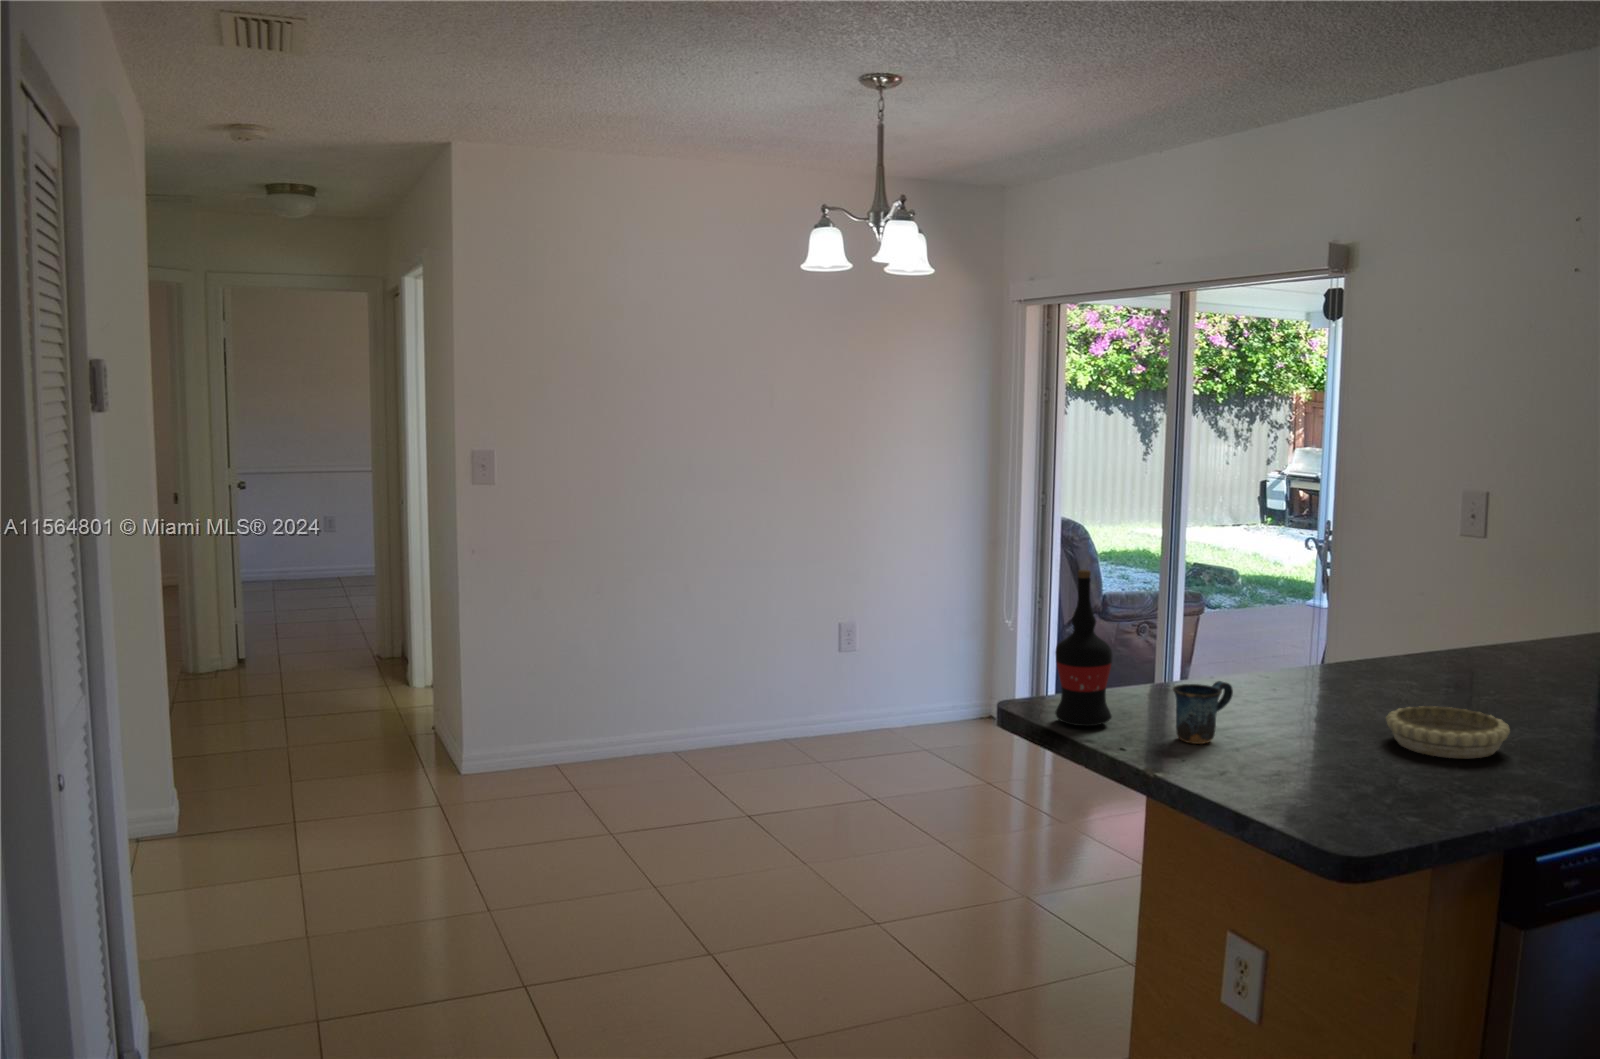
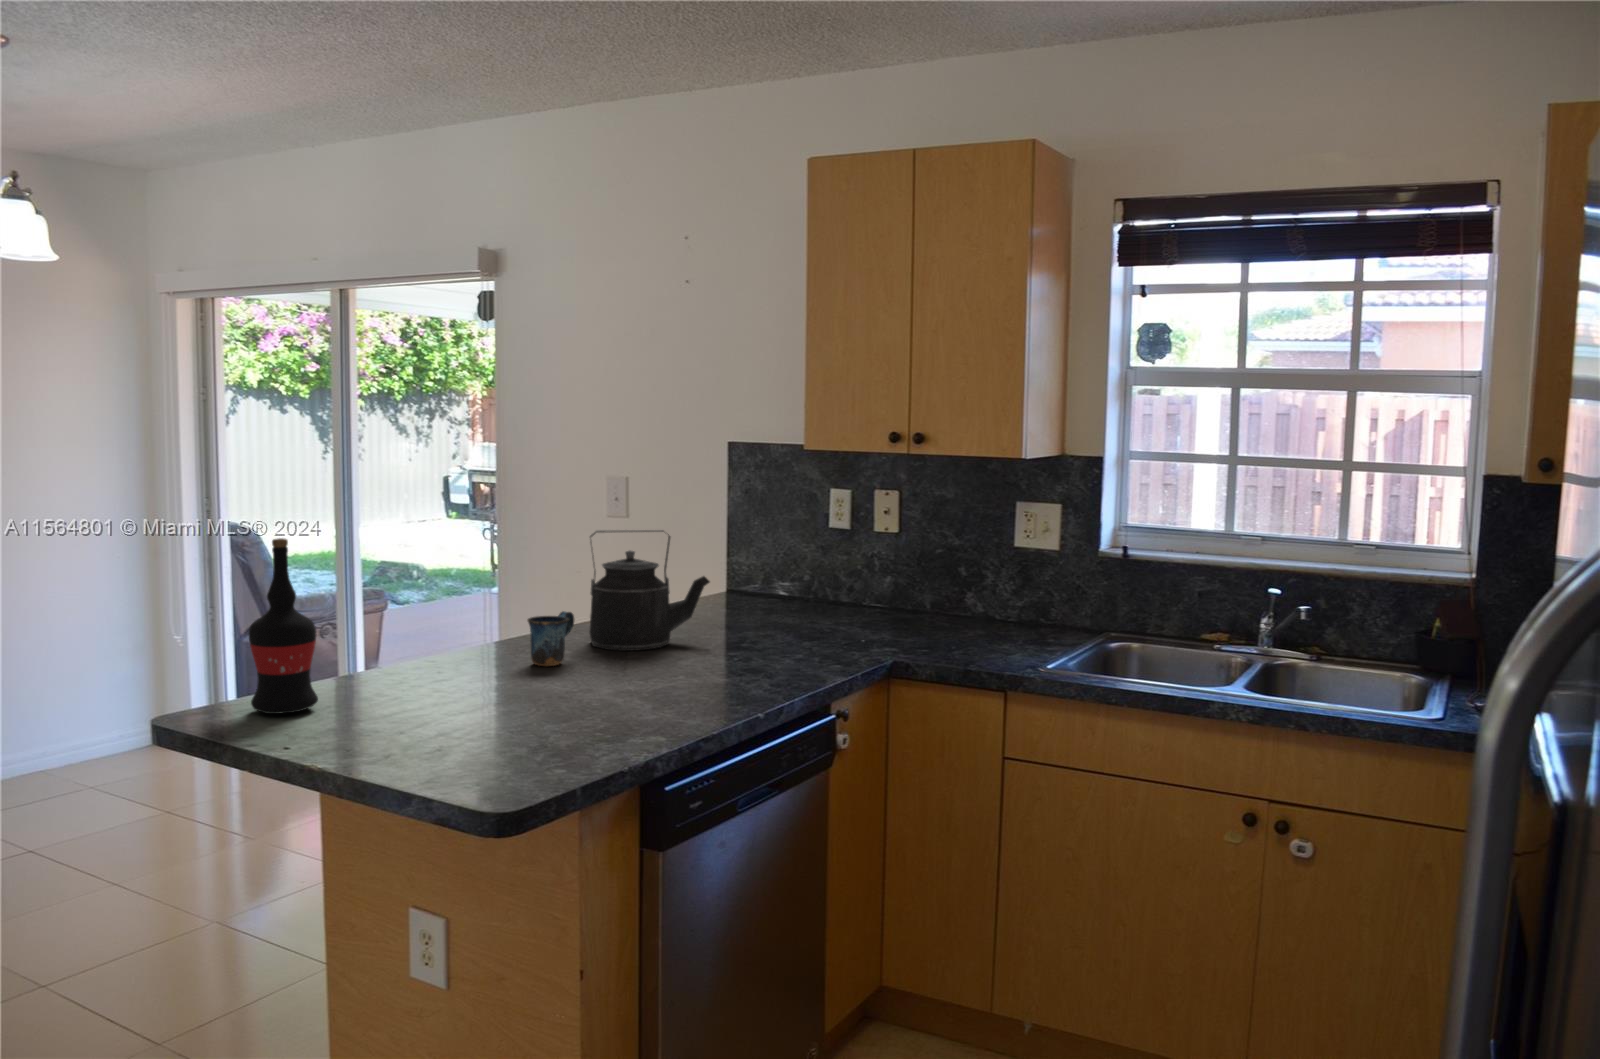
kettle: none [1396,566,1549,701] -> present [589,530,710,651]
mug: present [1173,681,1233,744] -> present [528,611,574,666]
decorative bowl: present [1386,706,1510,758] -> none [592,652,696,696]

